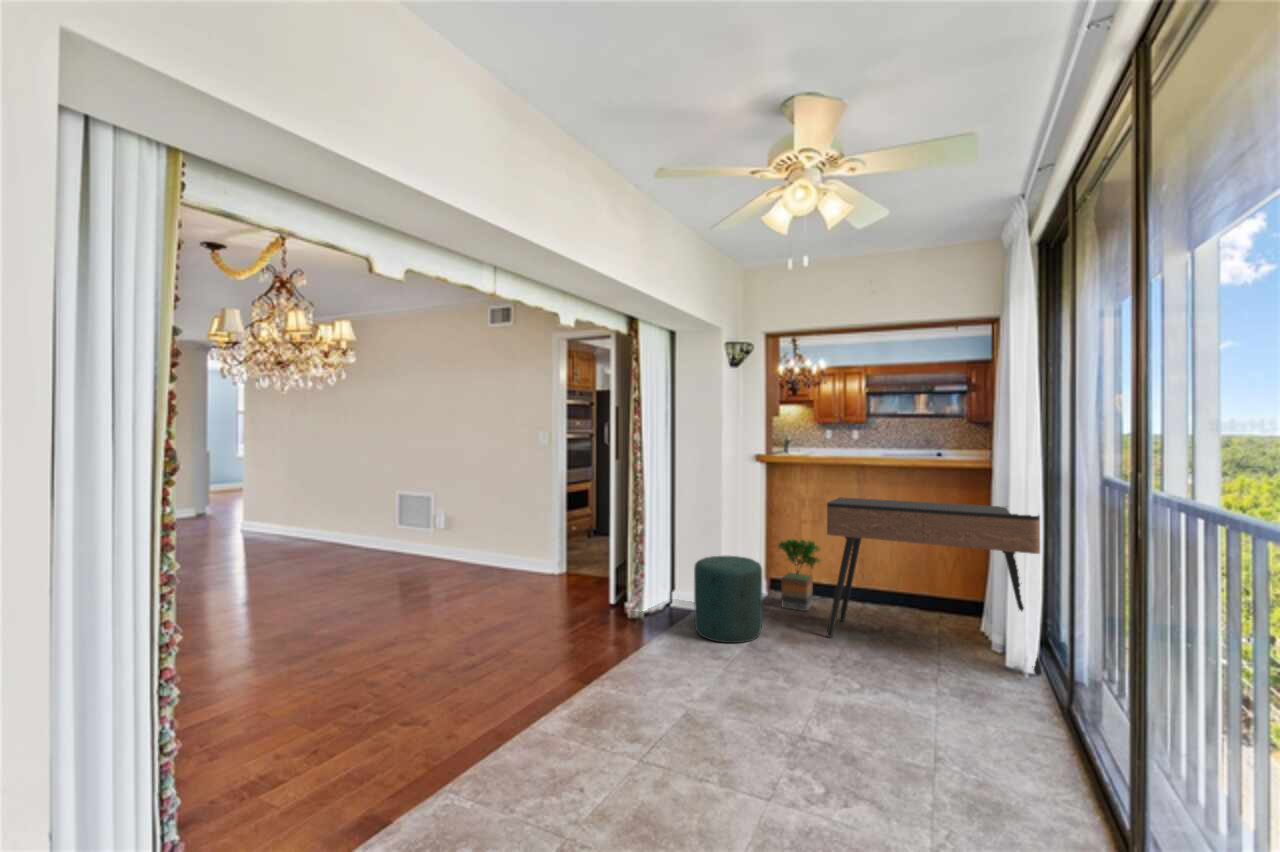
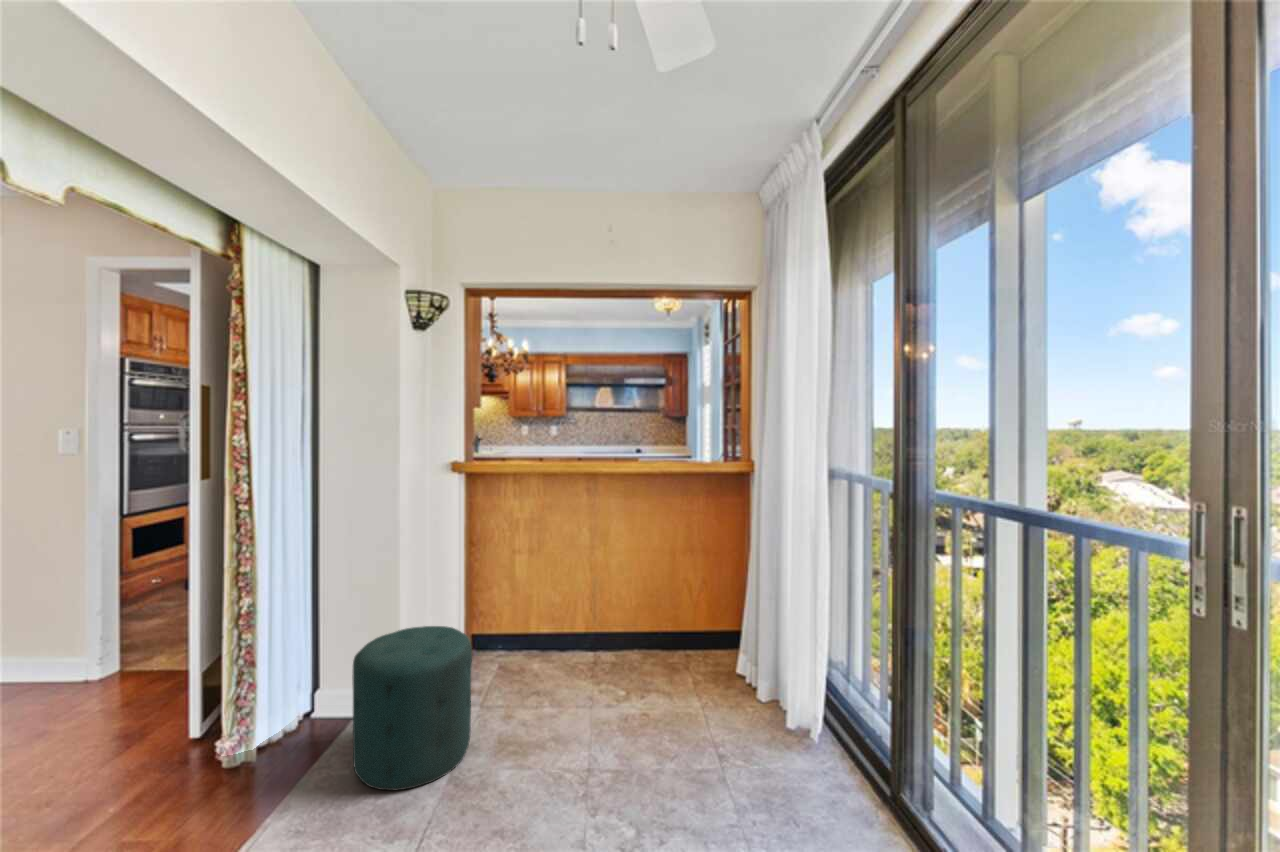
console table: present [827,497,1042,676] -> none [564,518,812,723]
potted tree: present [778,539,821,611] -> none [484,574,548,677]

